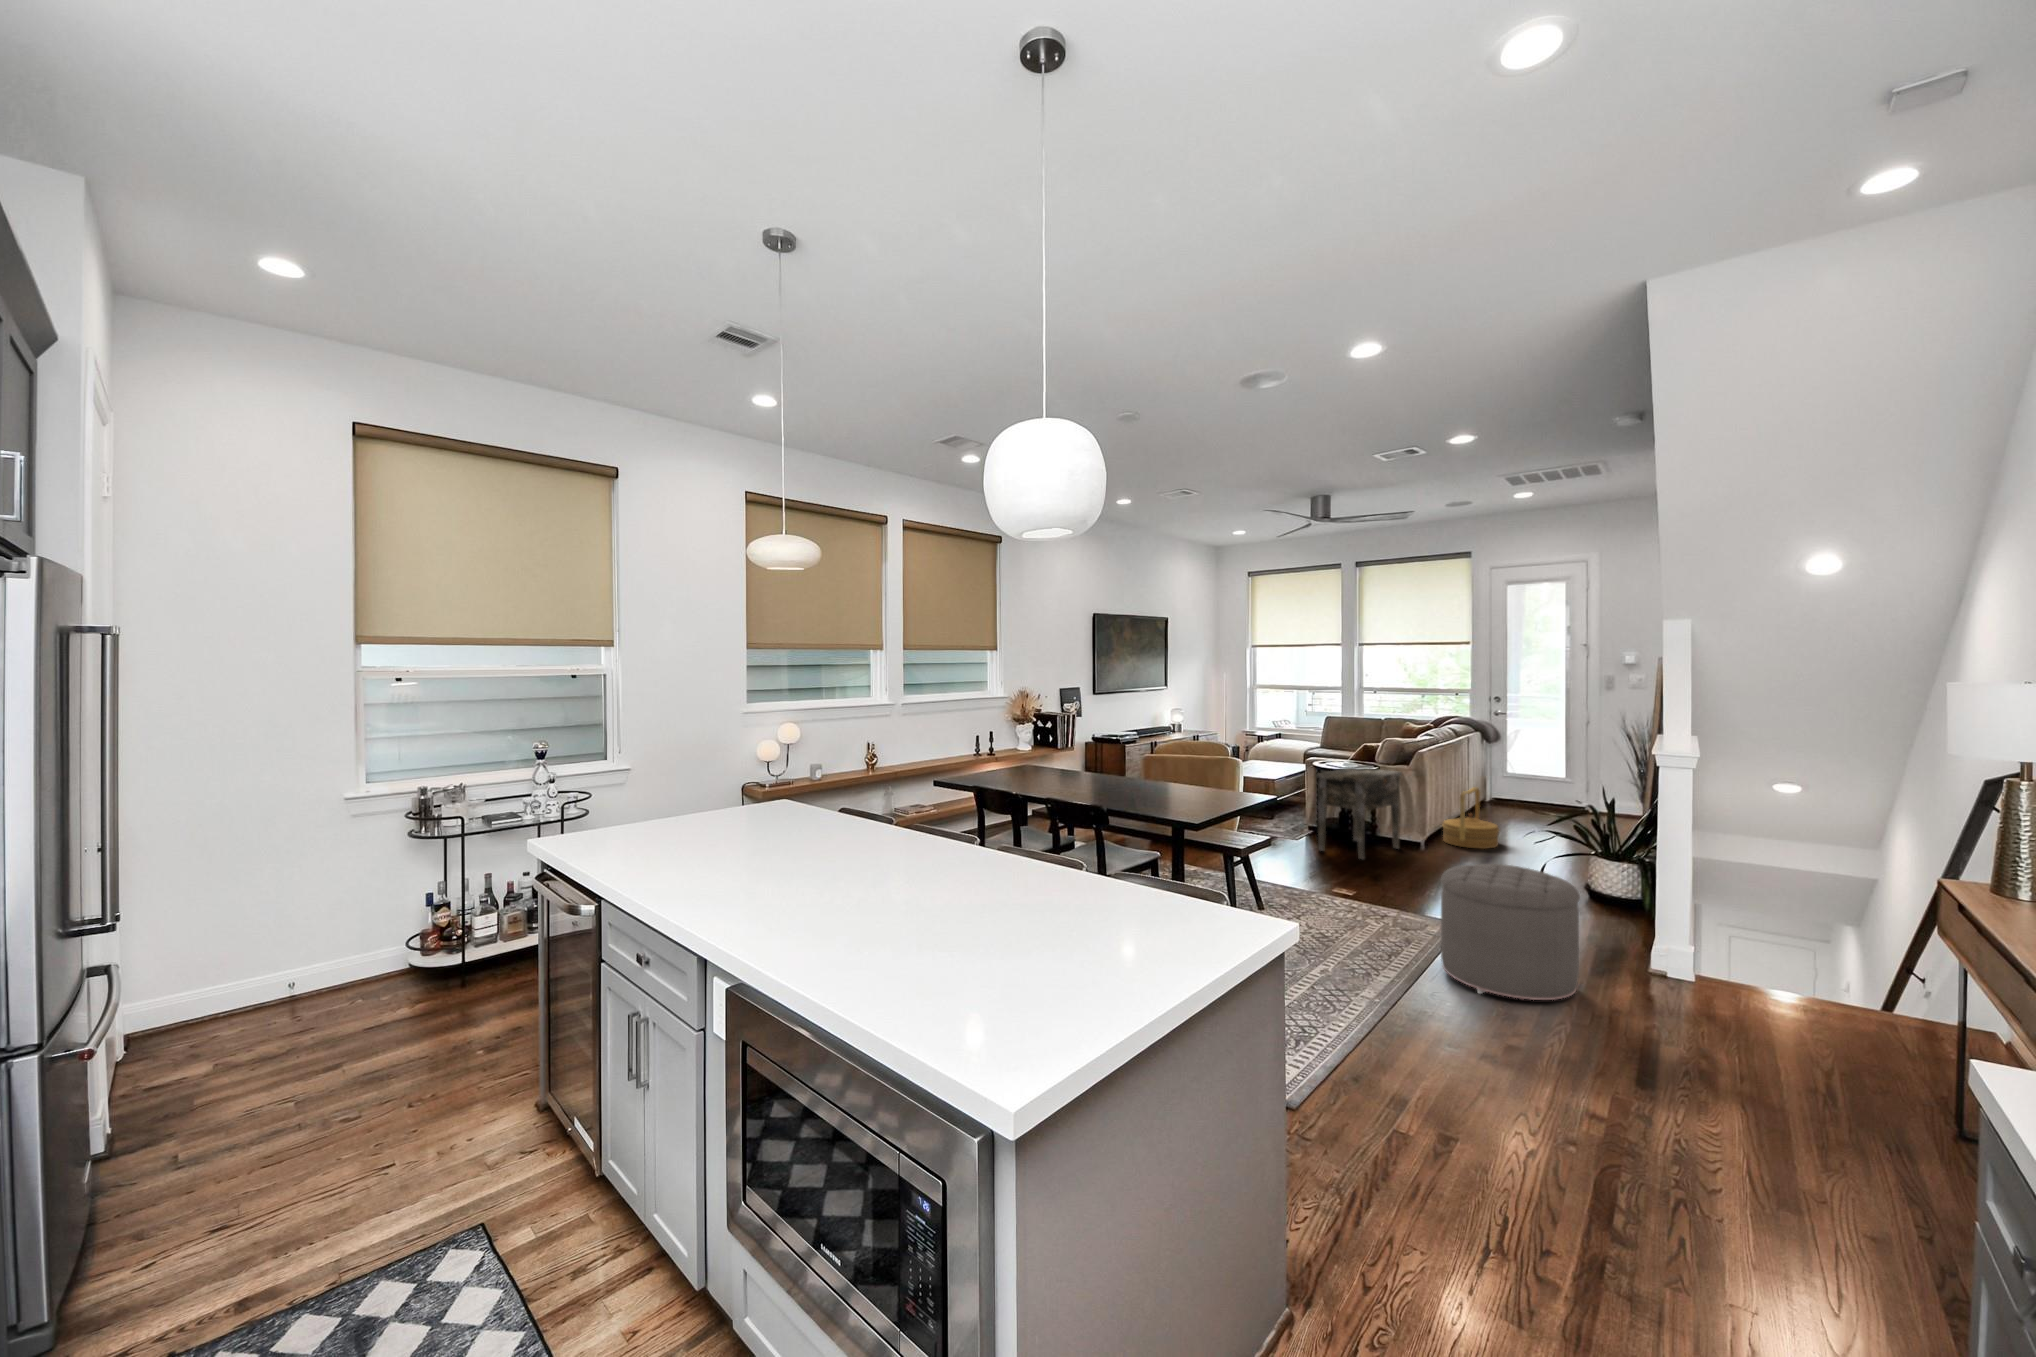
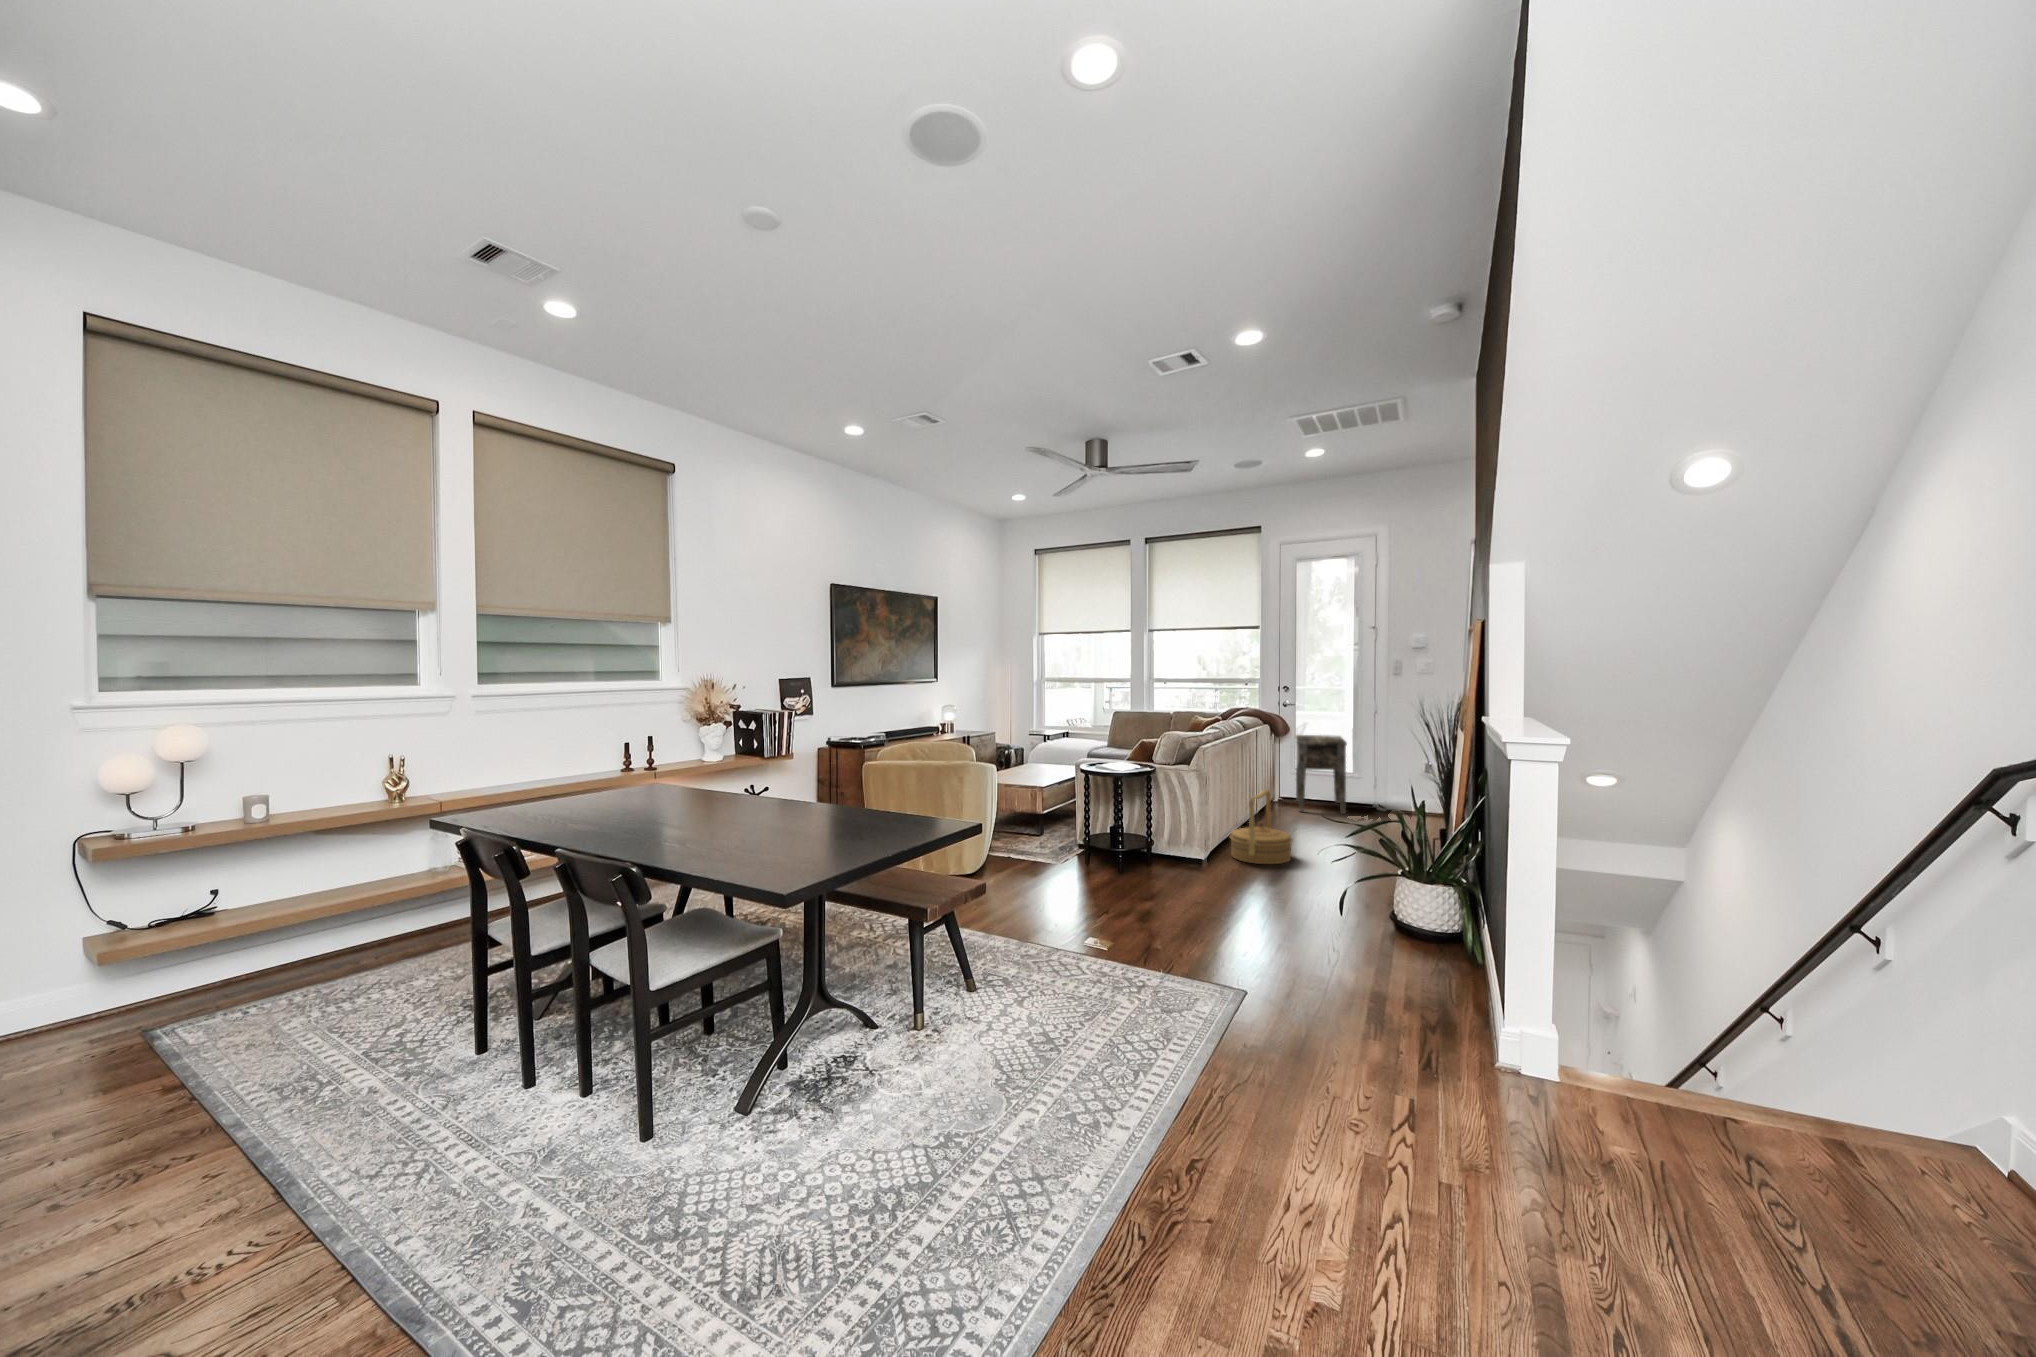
side table: present [1317,767,1401,859] -> present [1296,735,1347,814]
ottoman: present [1441,864,1580,1000] -> none [1213,918,1411,1153]

